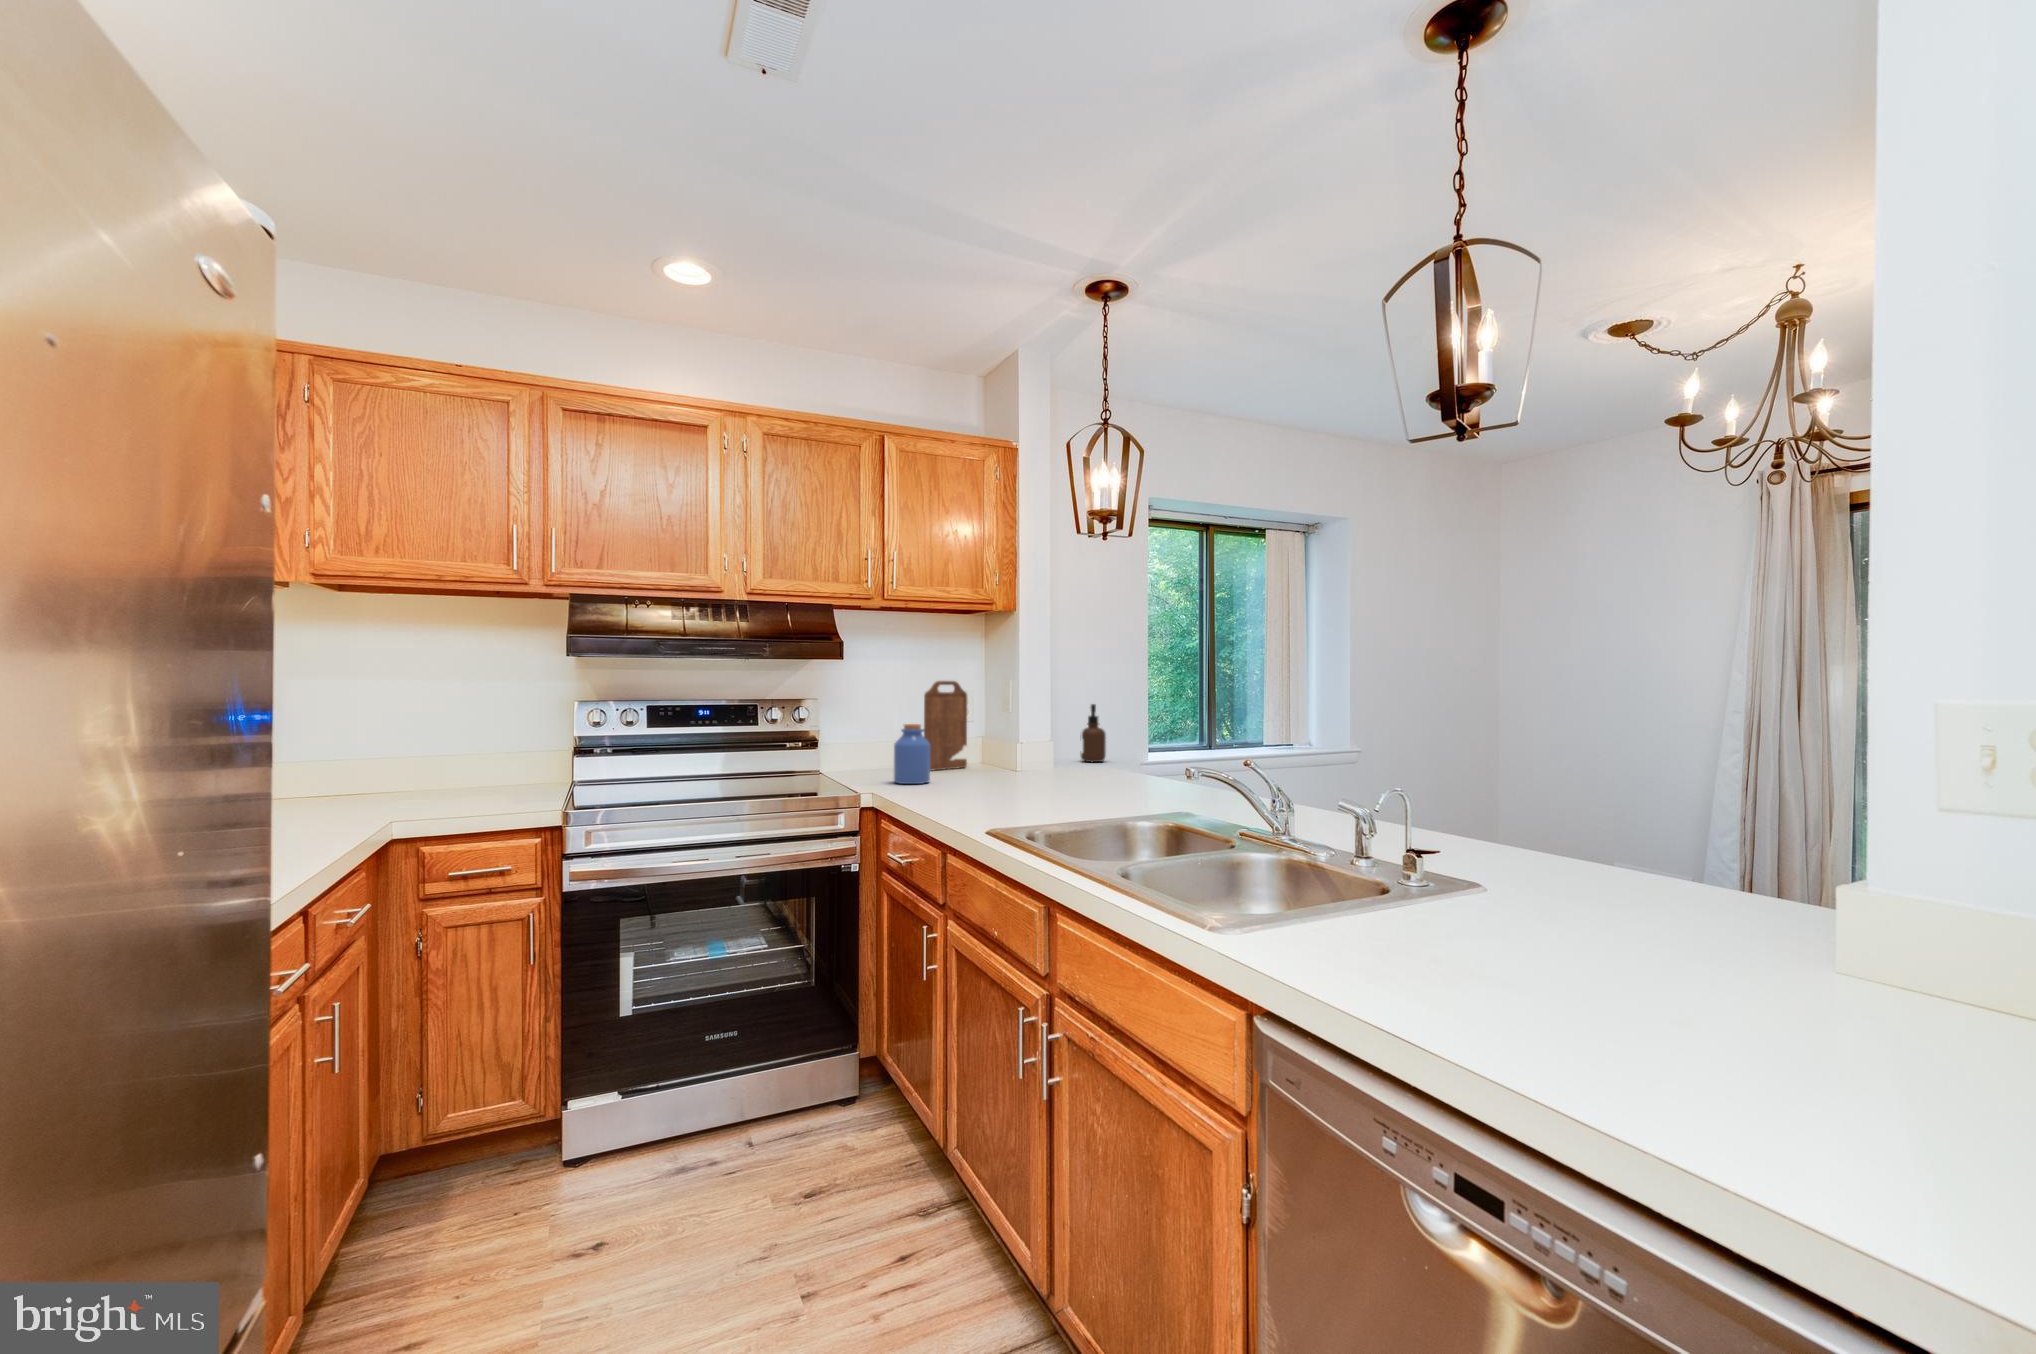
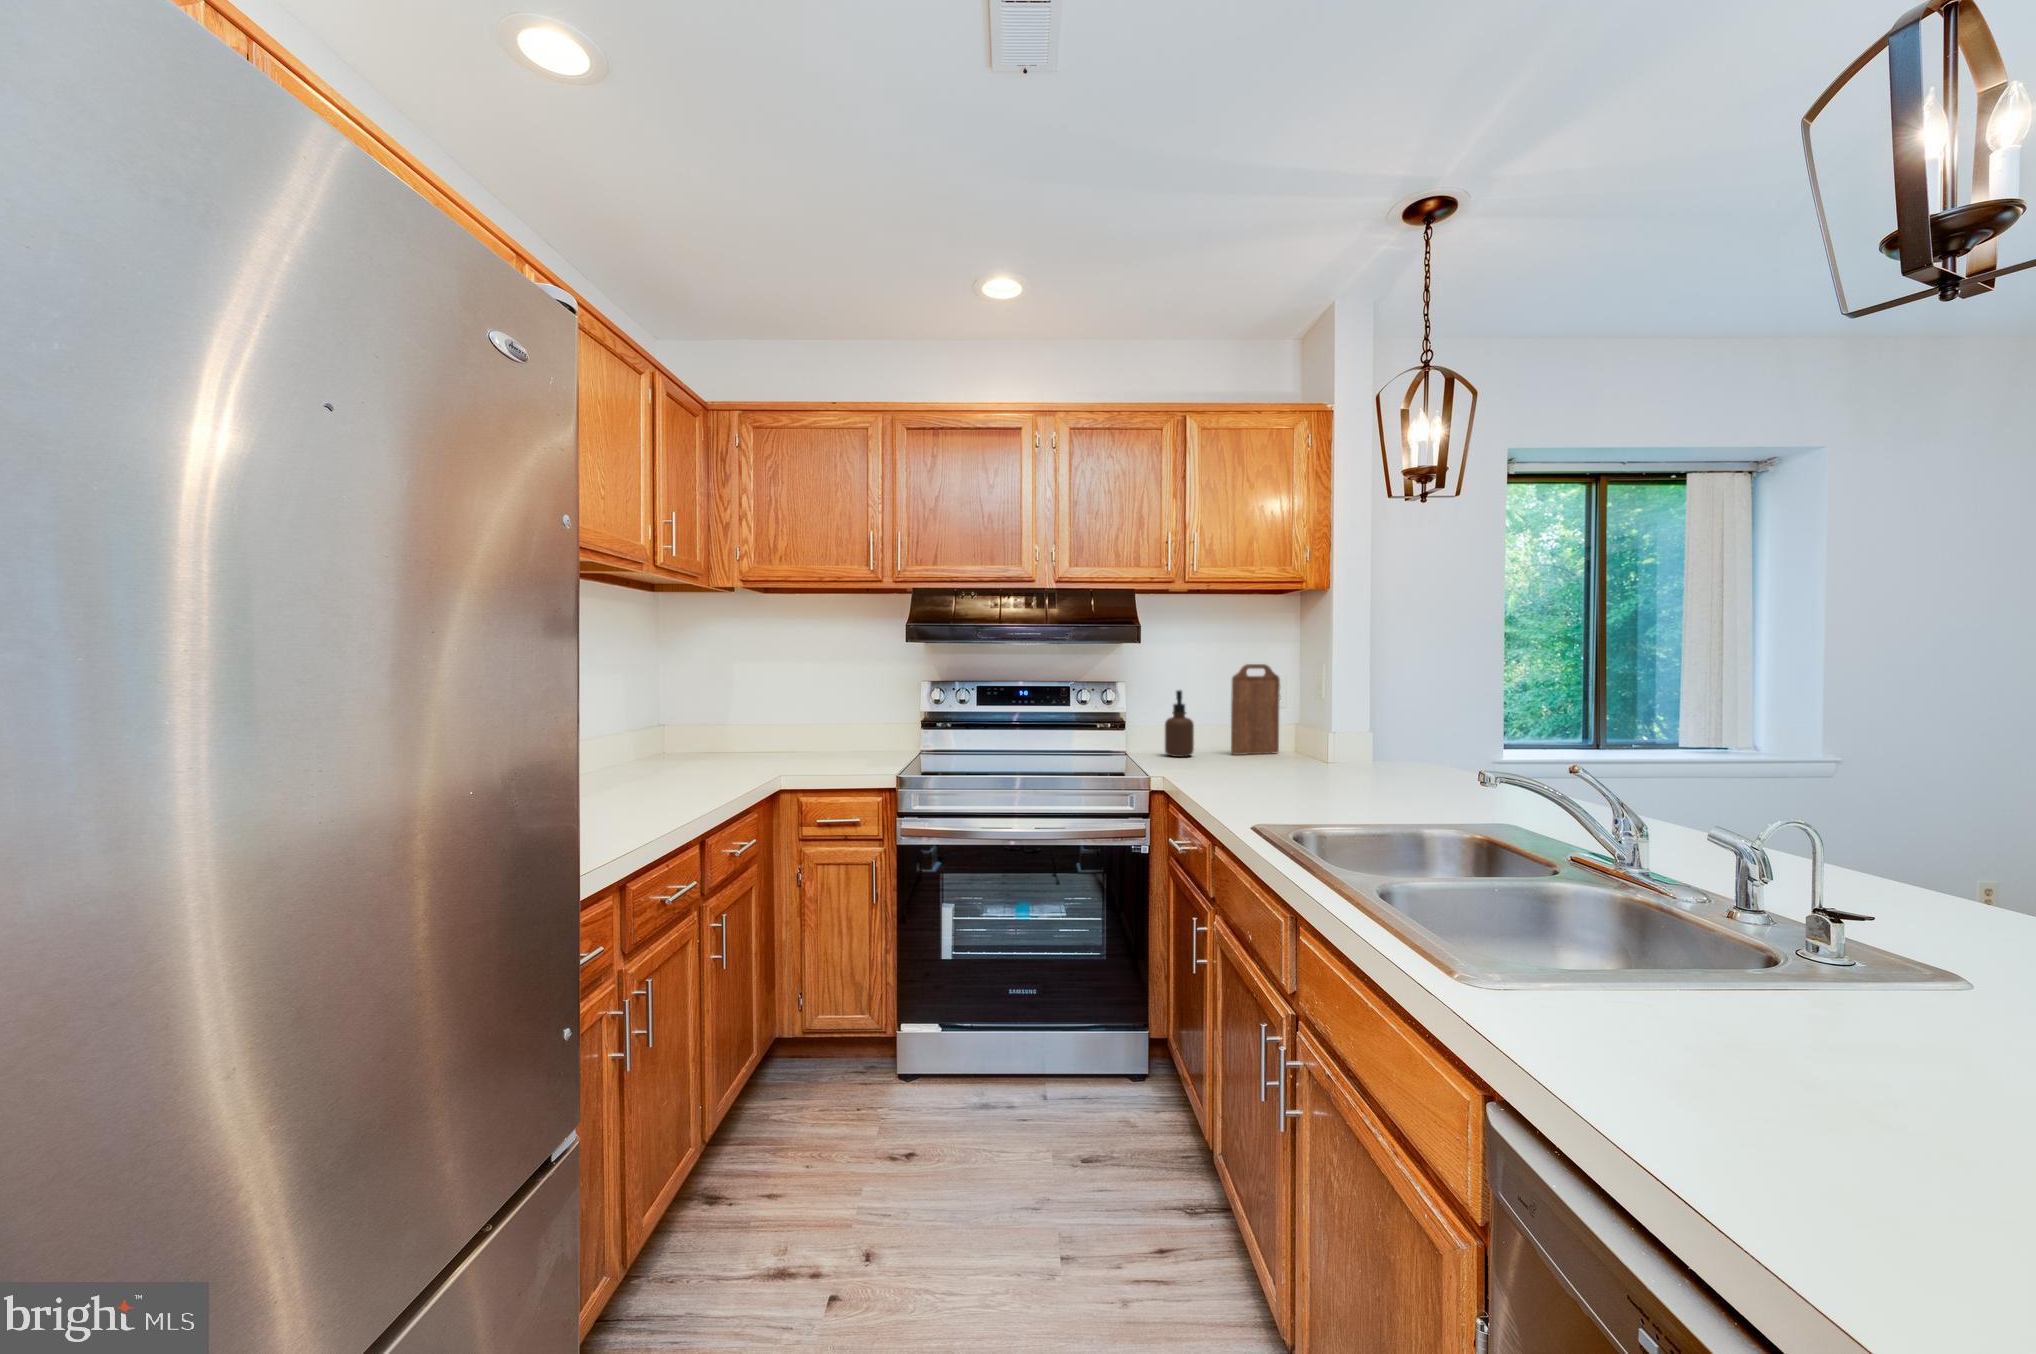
soap dispenser: present [1081,704,1106,762] -> present [1165,690,1194,757]
jar: present [894,724,930,784] -> none [1192,709,1230,769]

